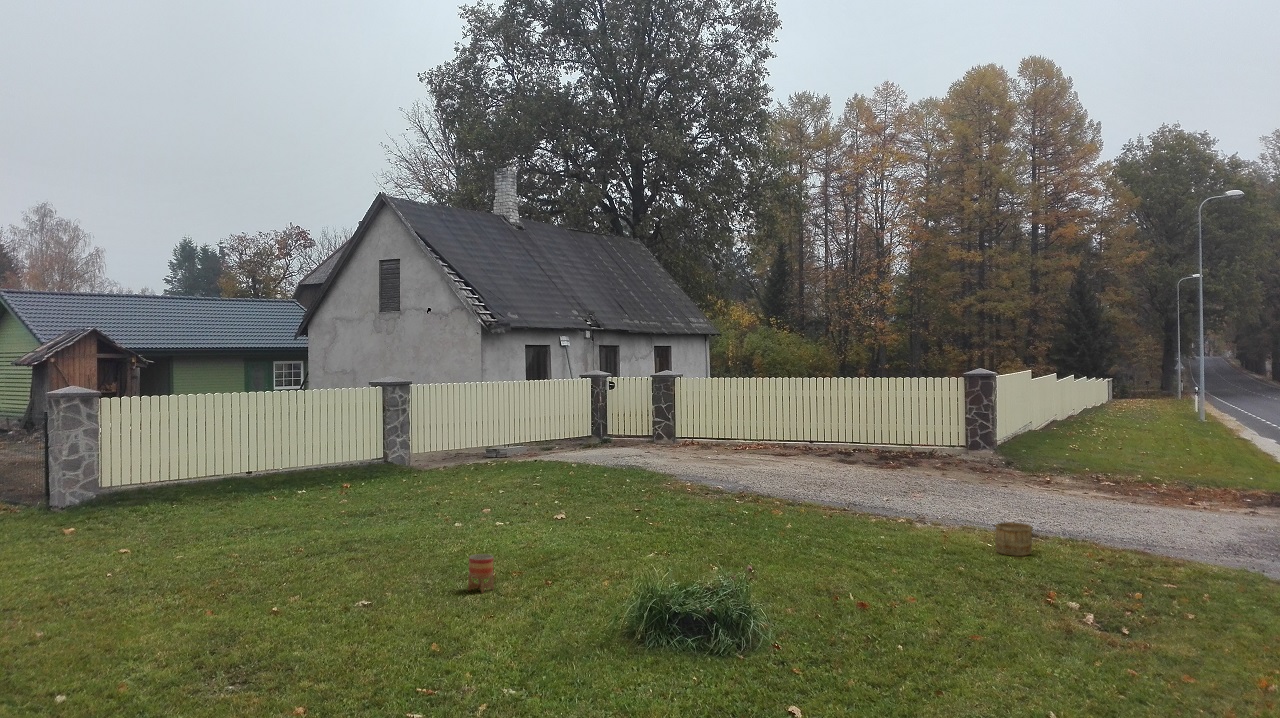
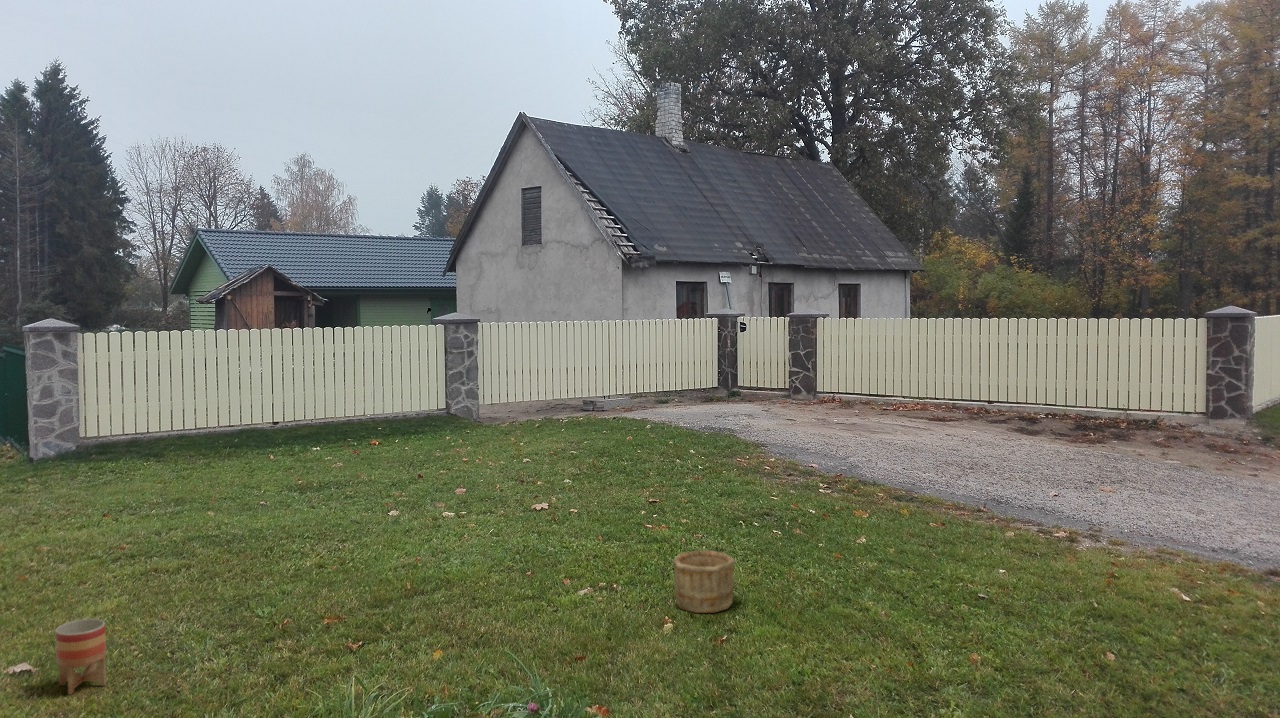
wooden bucket: present [995,522,1033,556] -> present [673,550,735,613]

